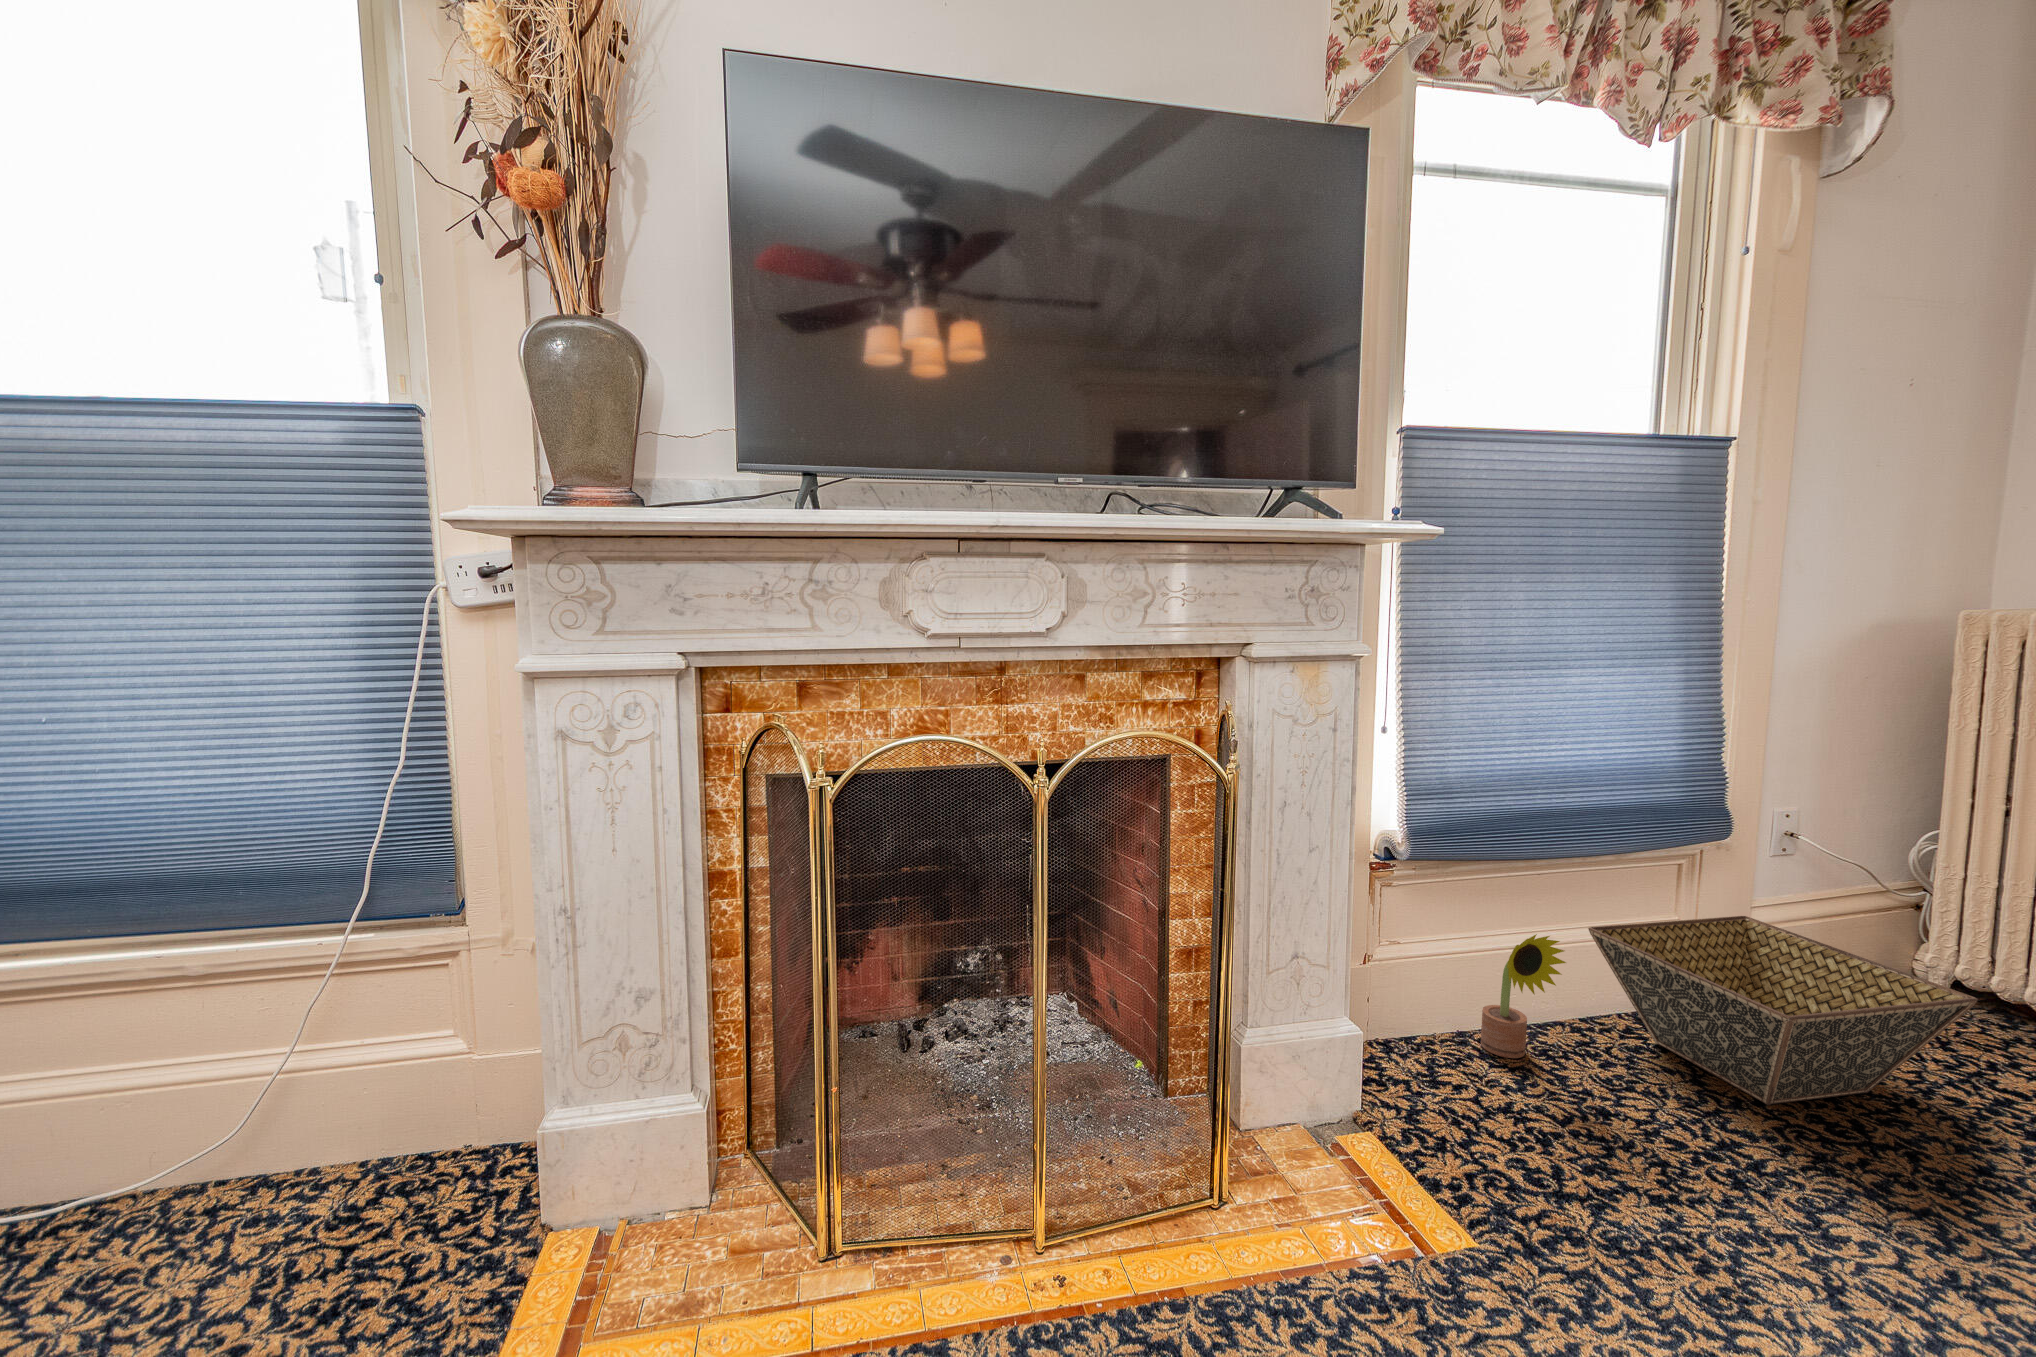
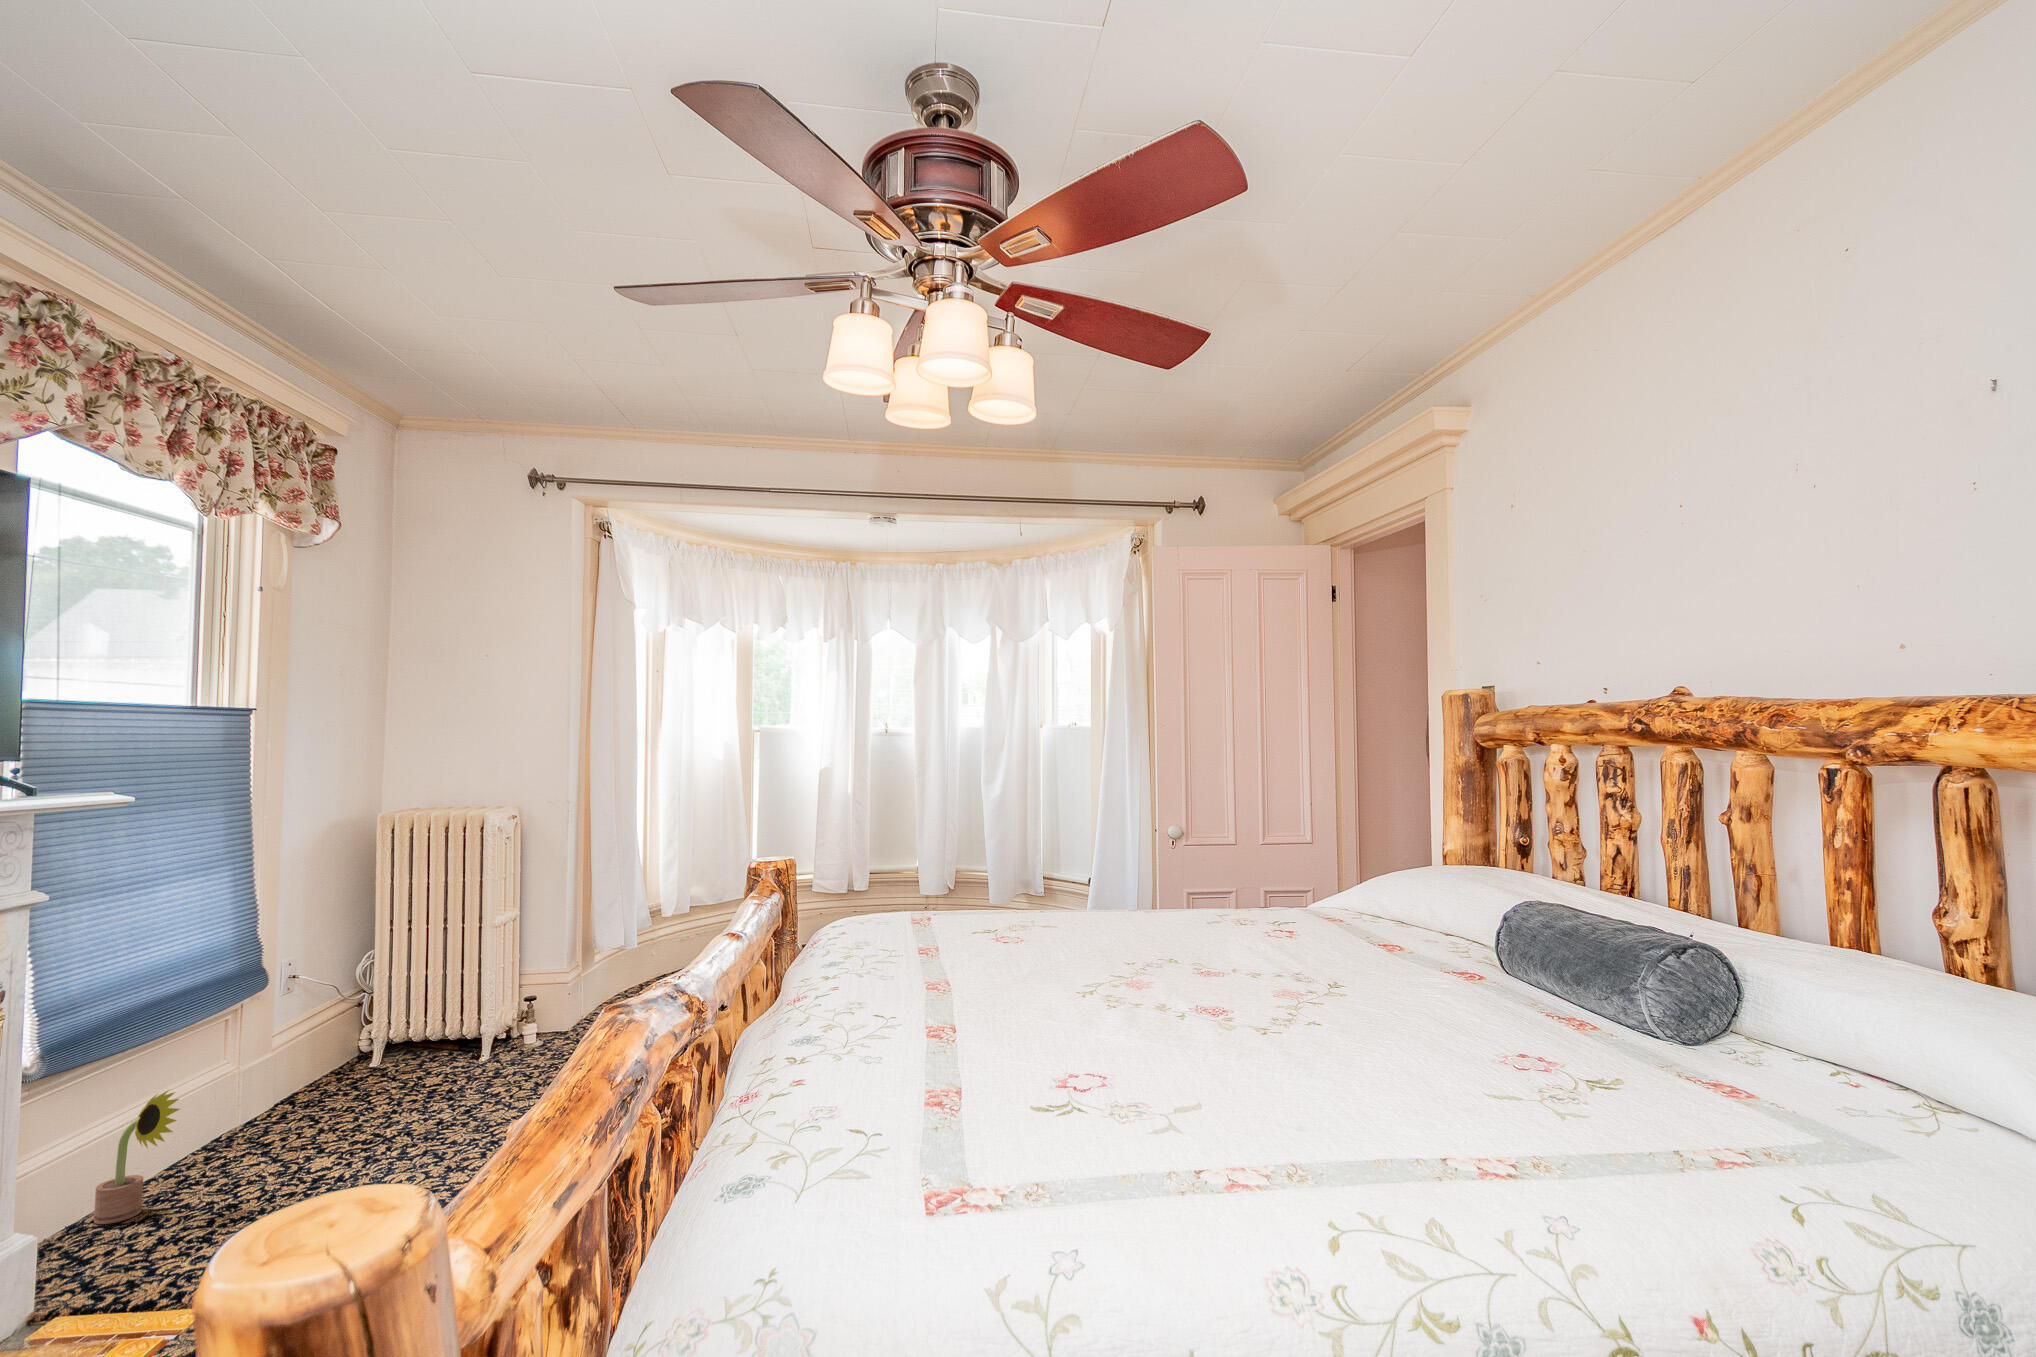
basket: present [1588,916,1978,1105] -> none [175,1030,423,1155]

